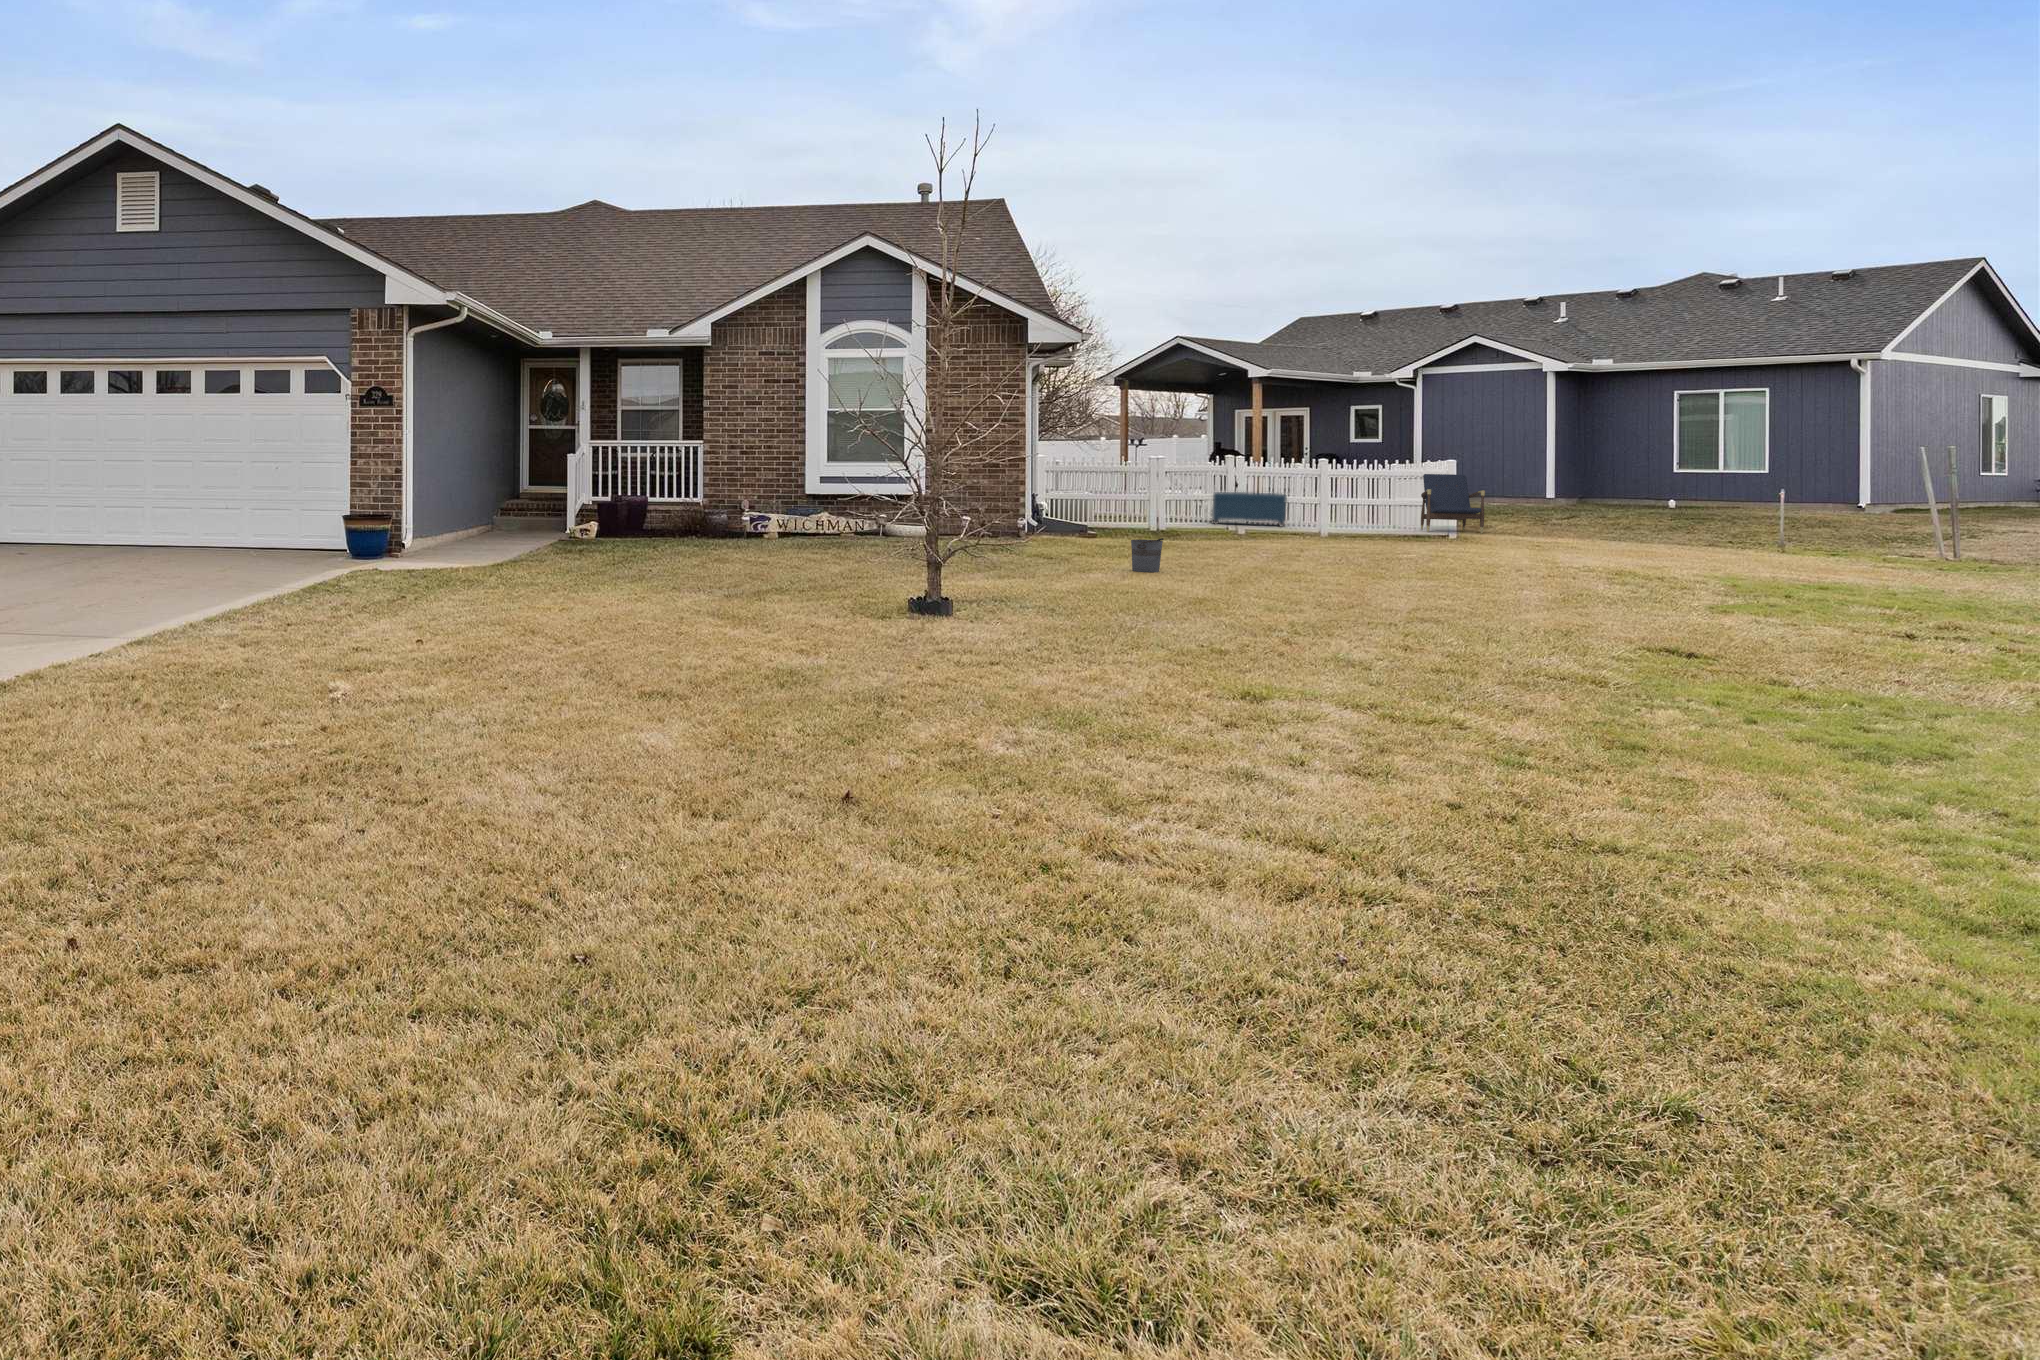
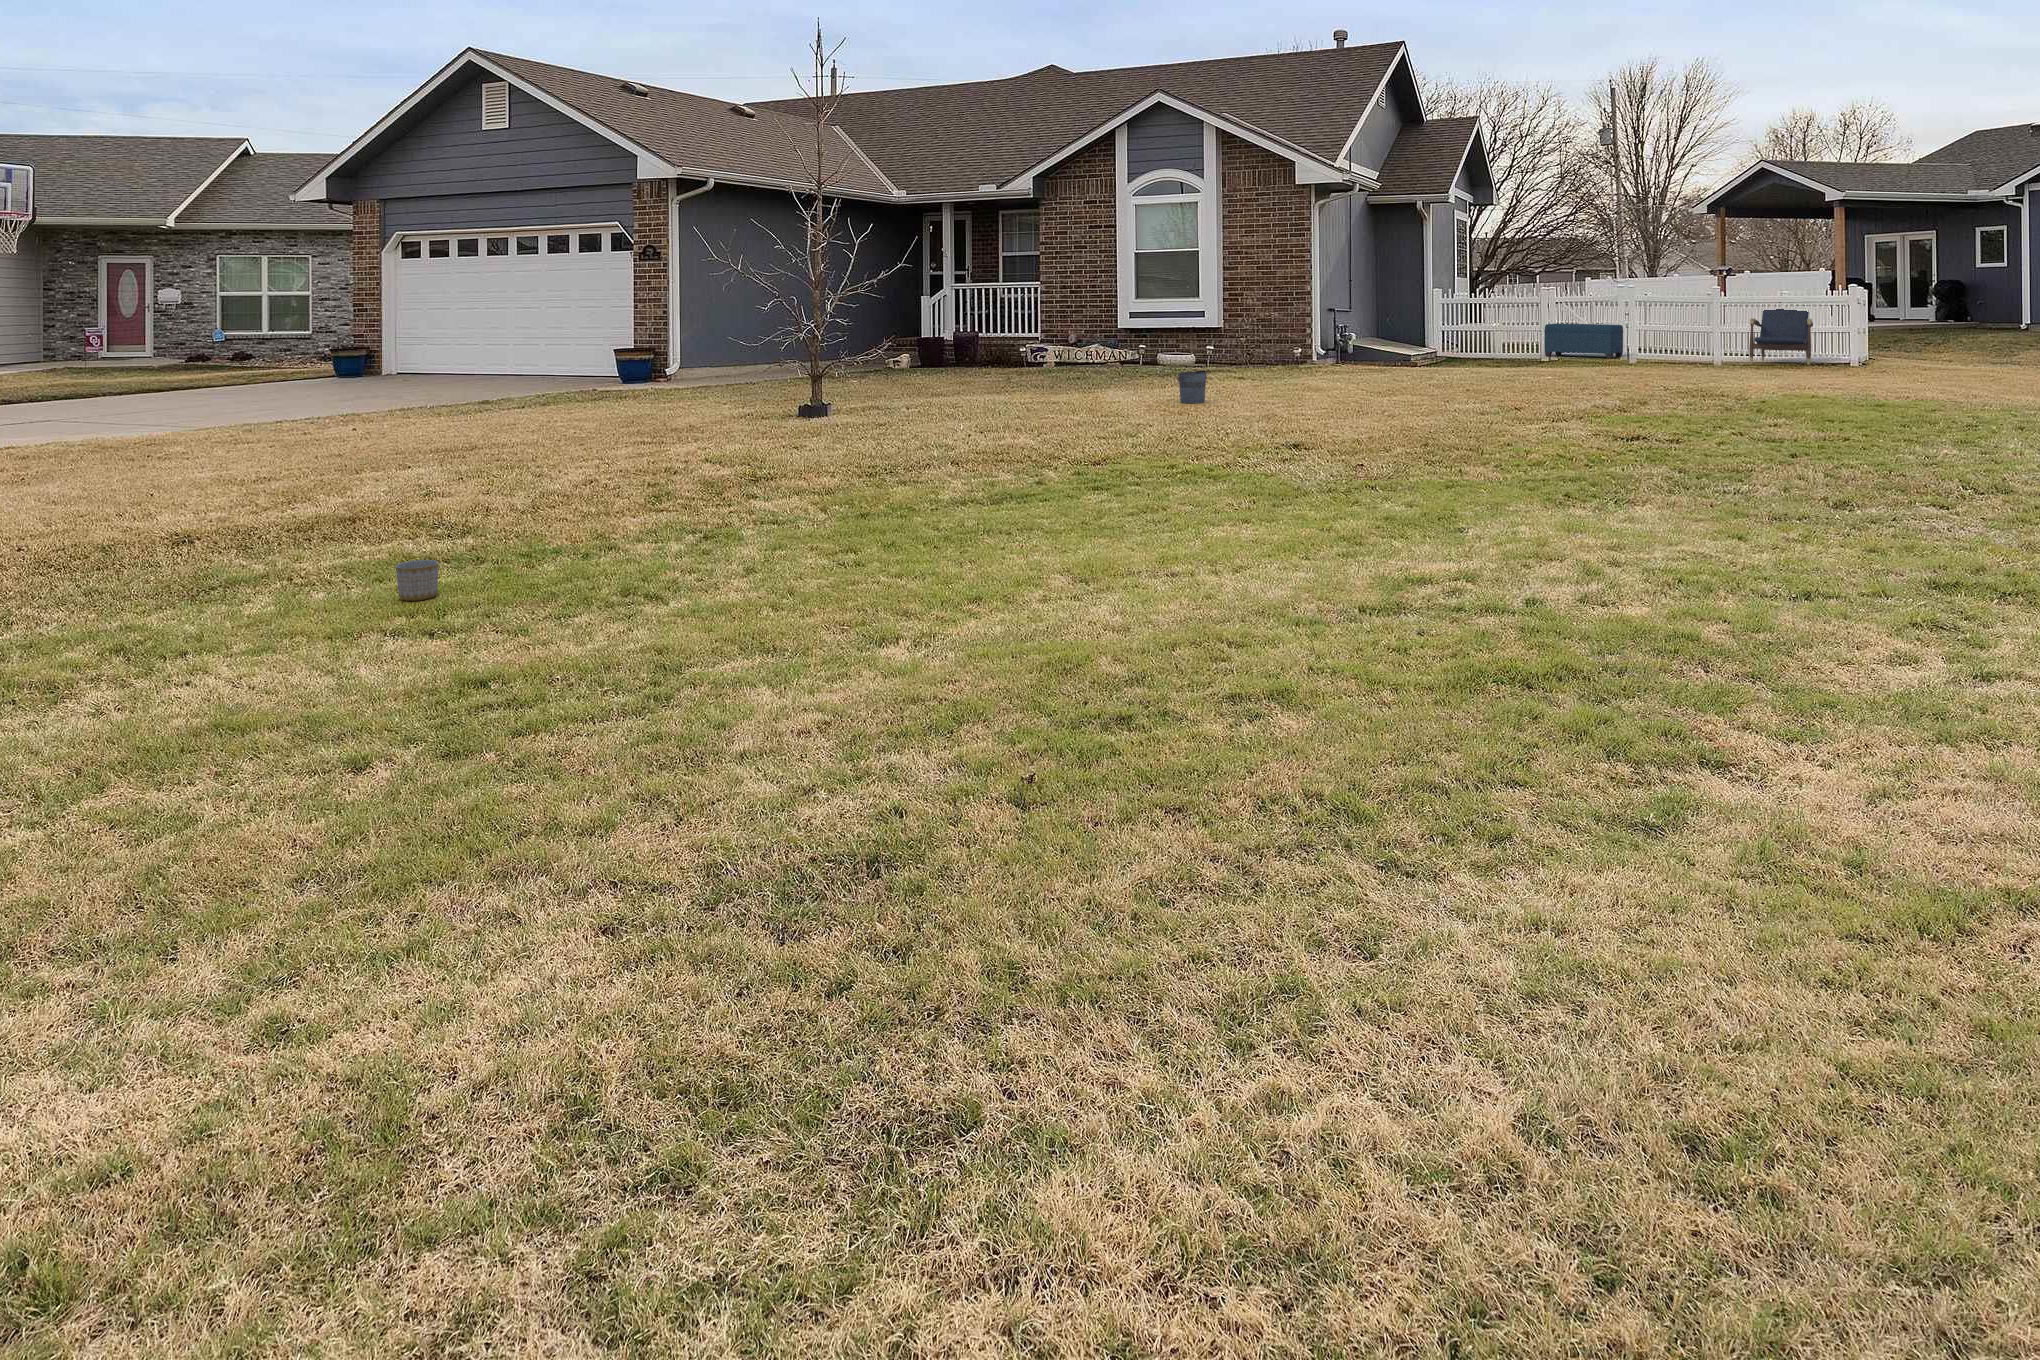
planter: none [1542,748,1595,793] -> present [396,560,438,601]

